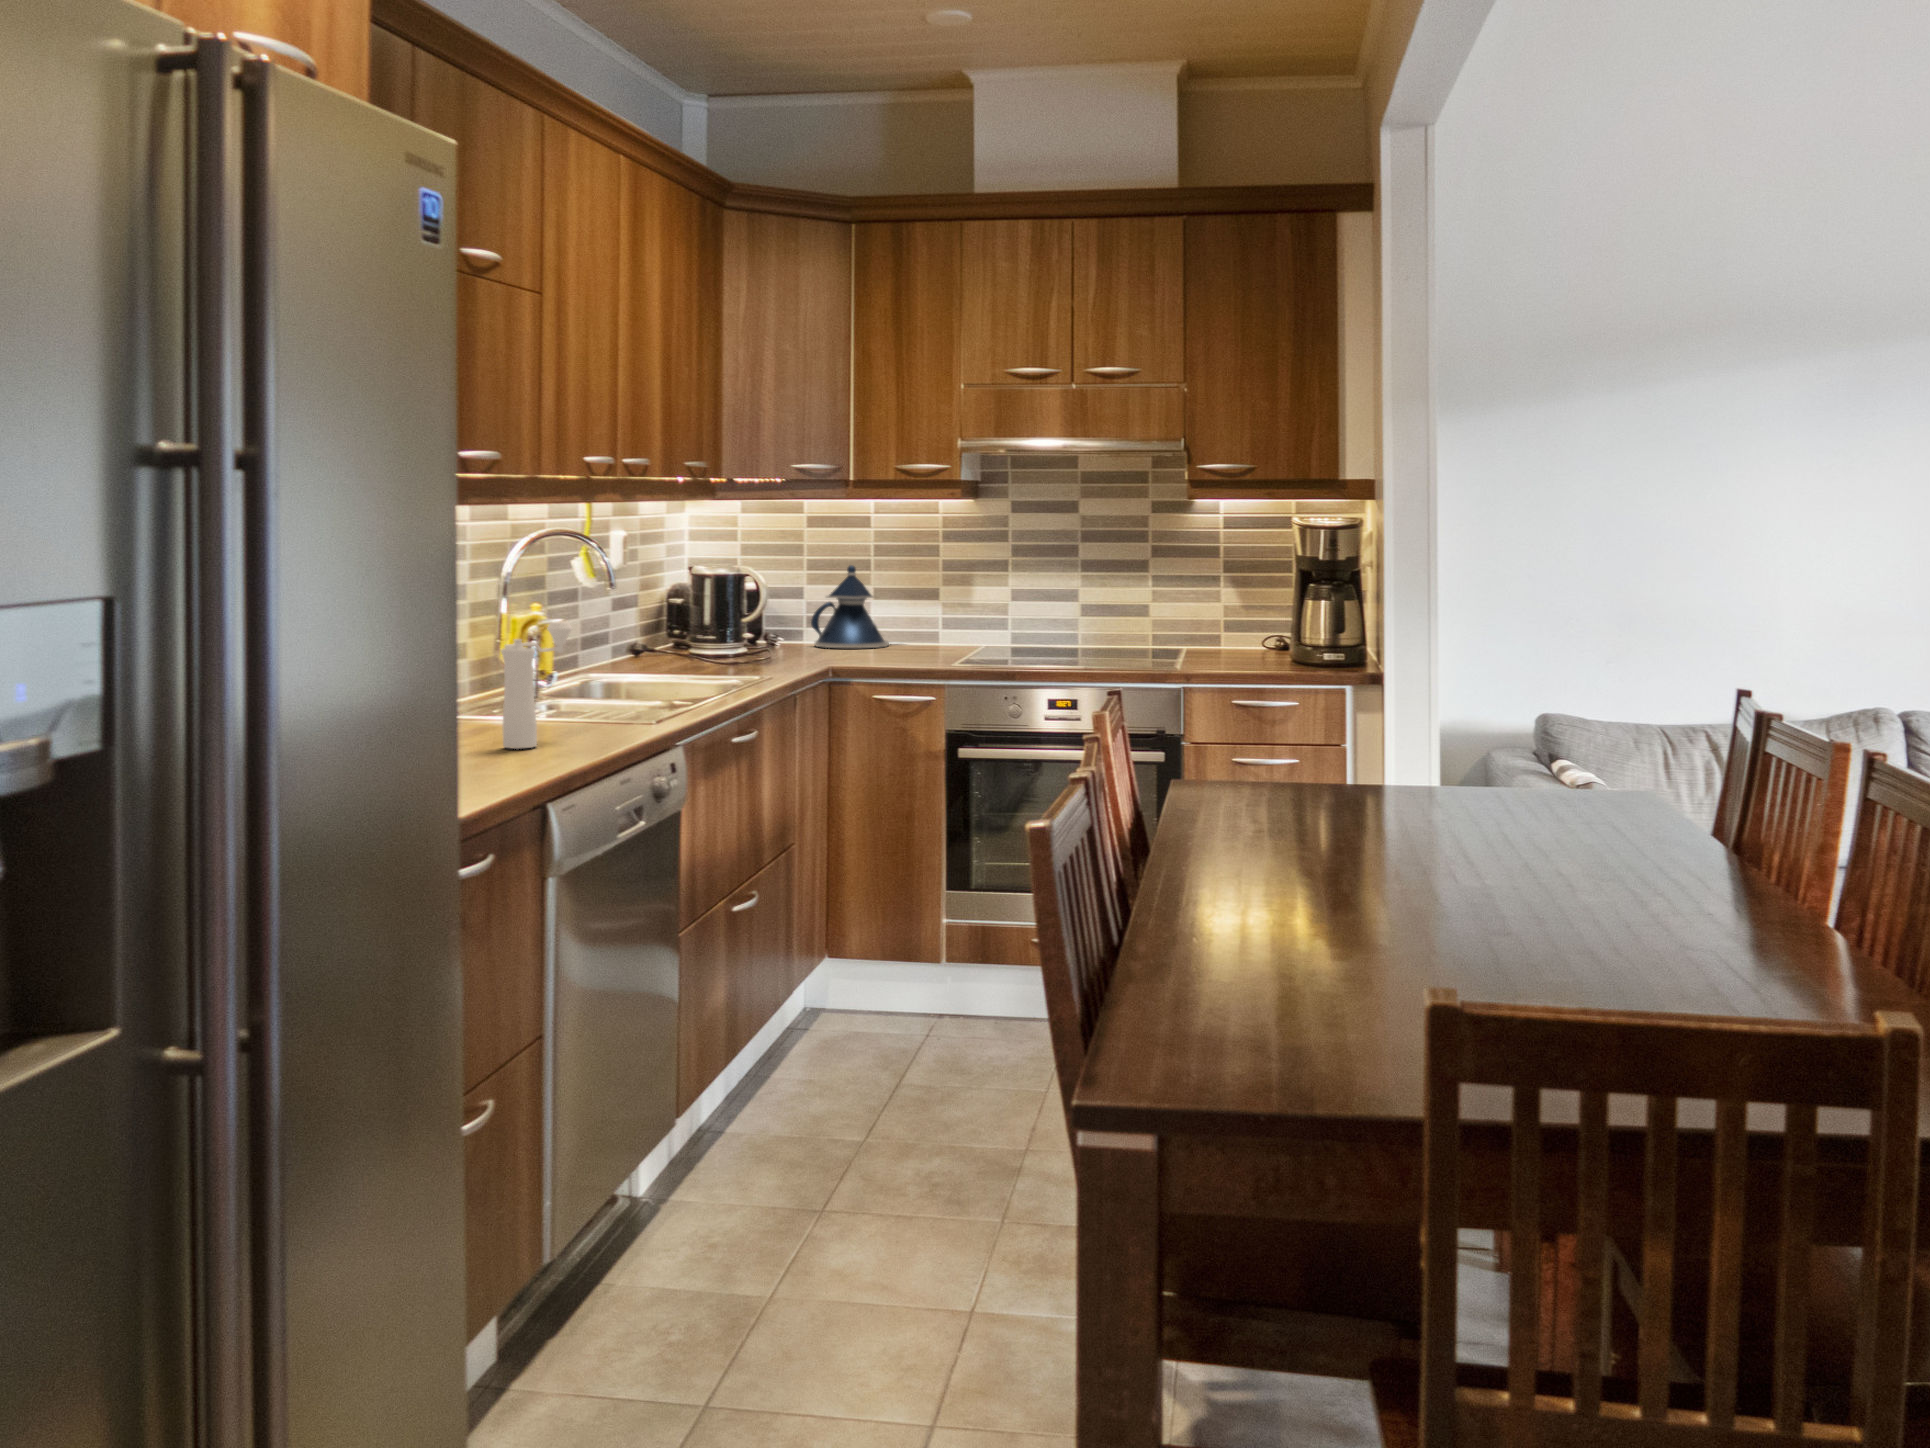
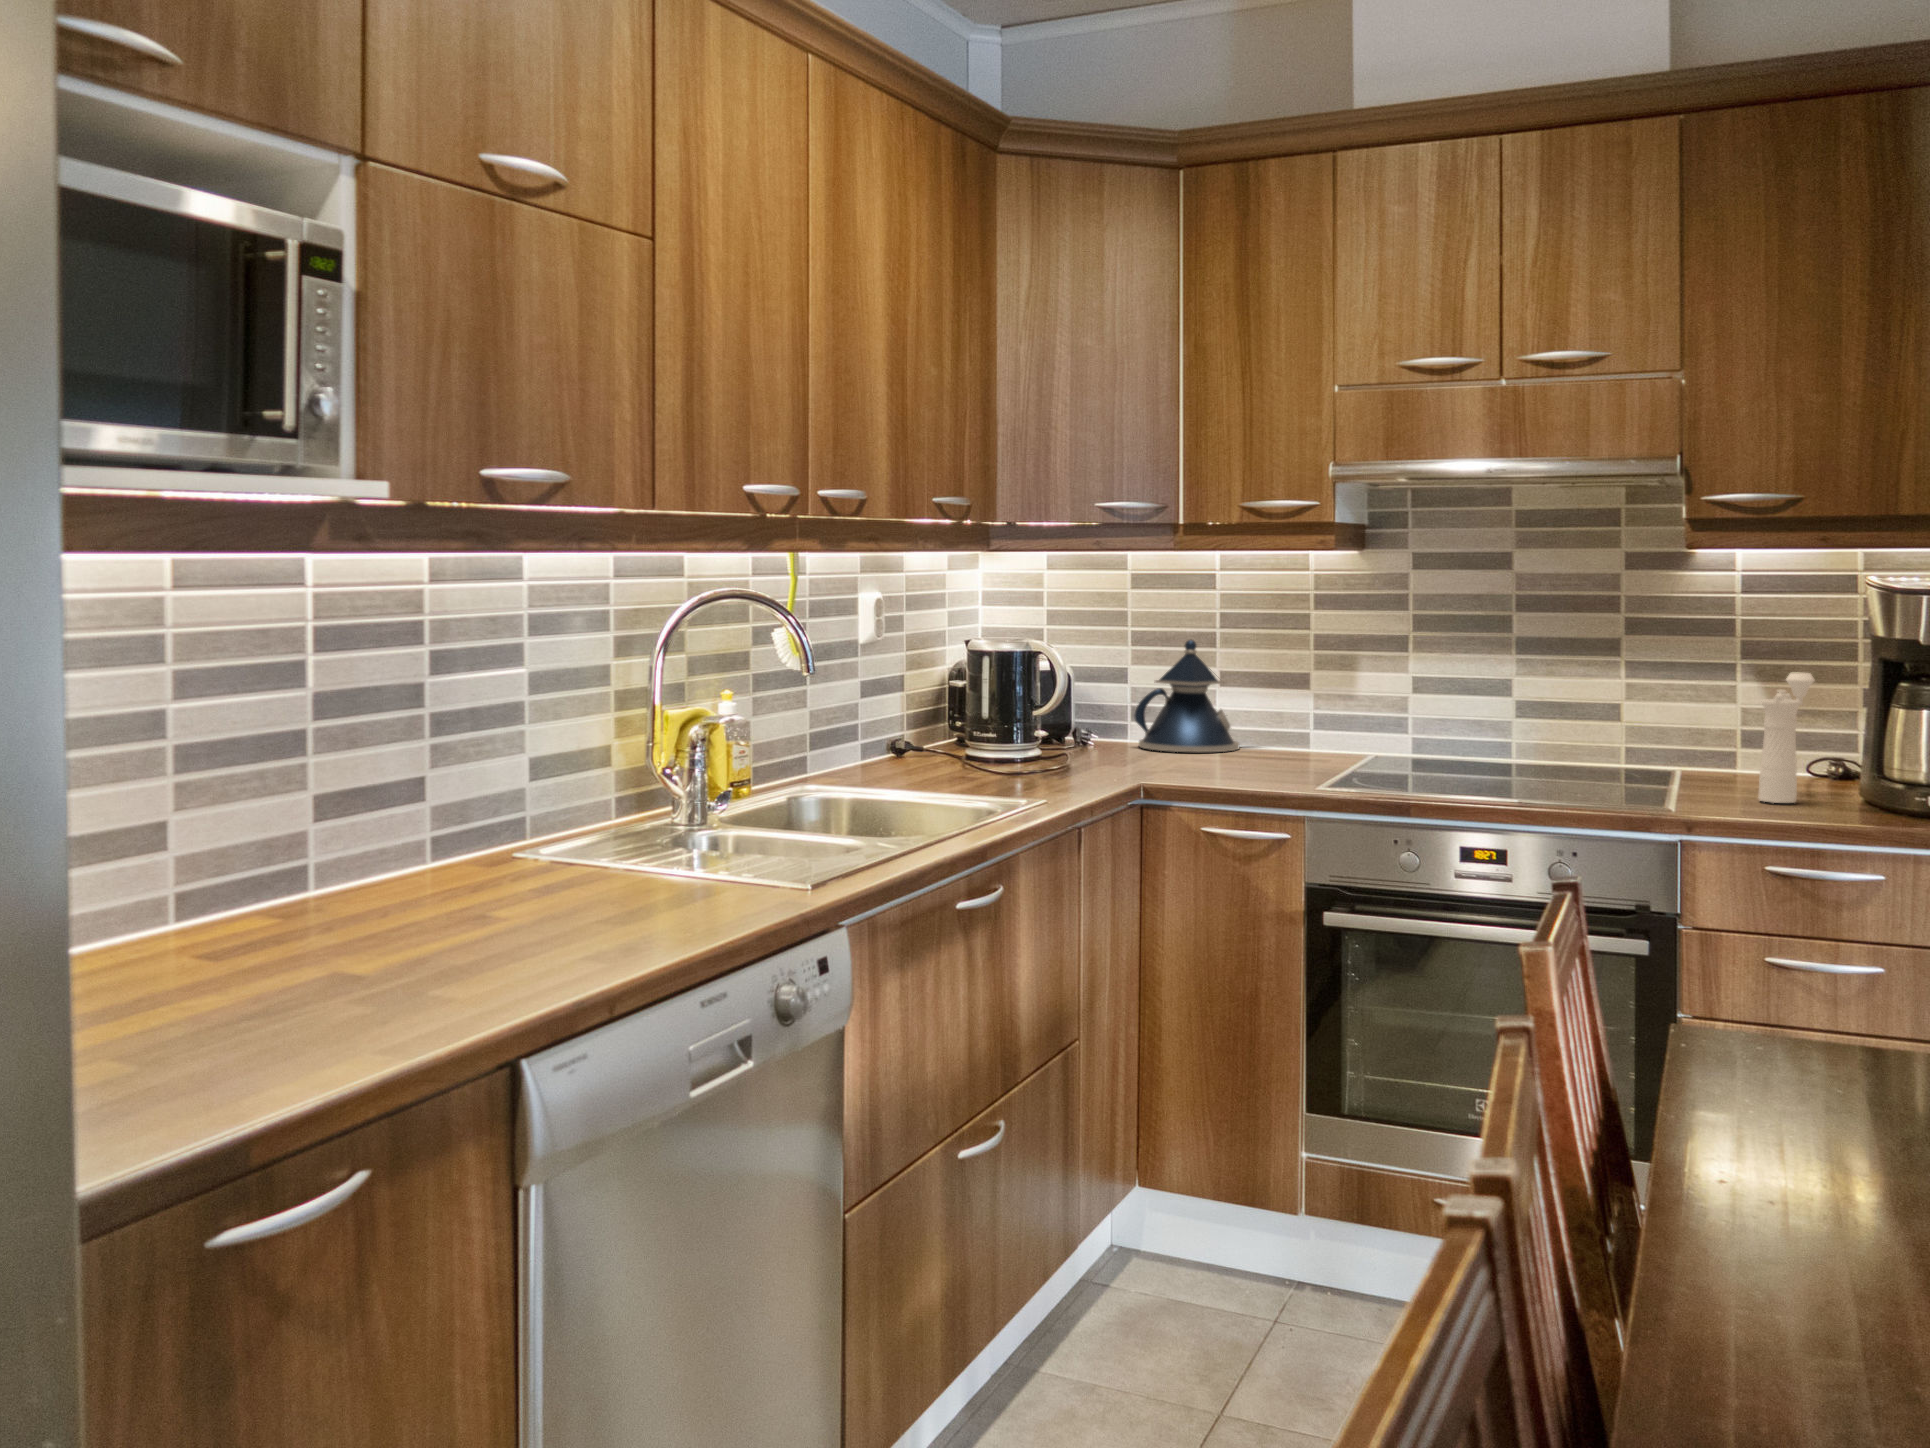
pepper mill: present [501,621,572,749] -> present [1758,673,1814,803]

